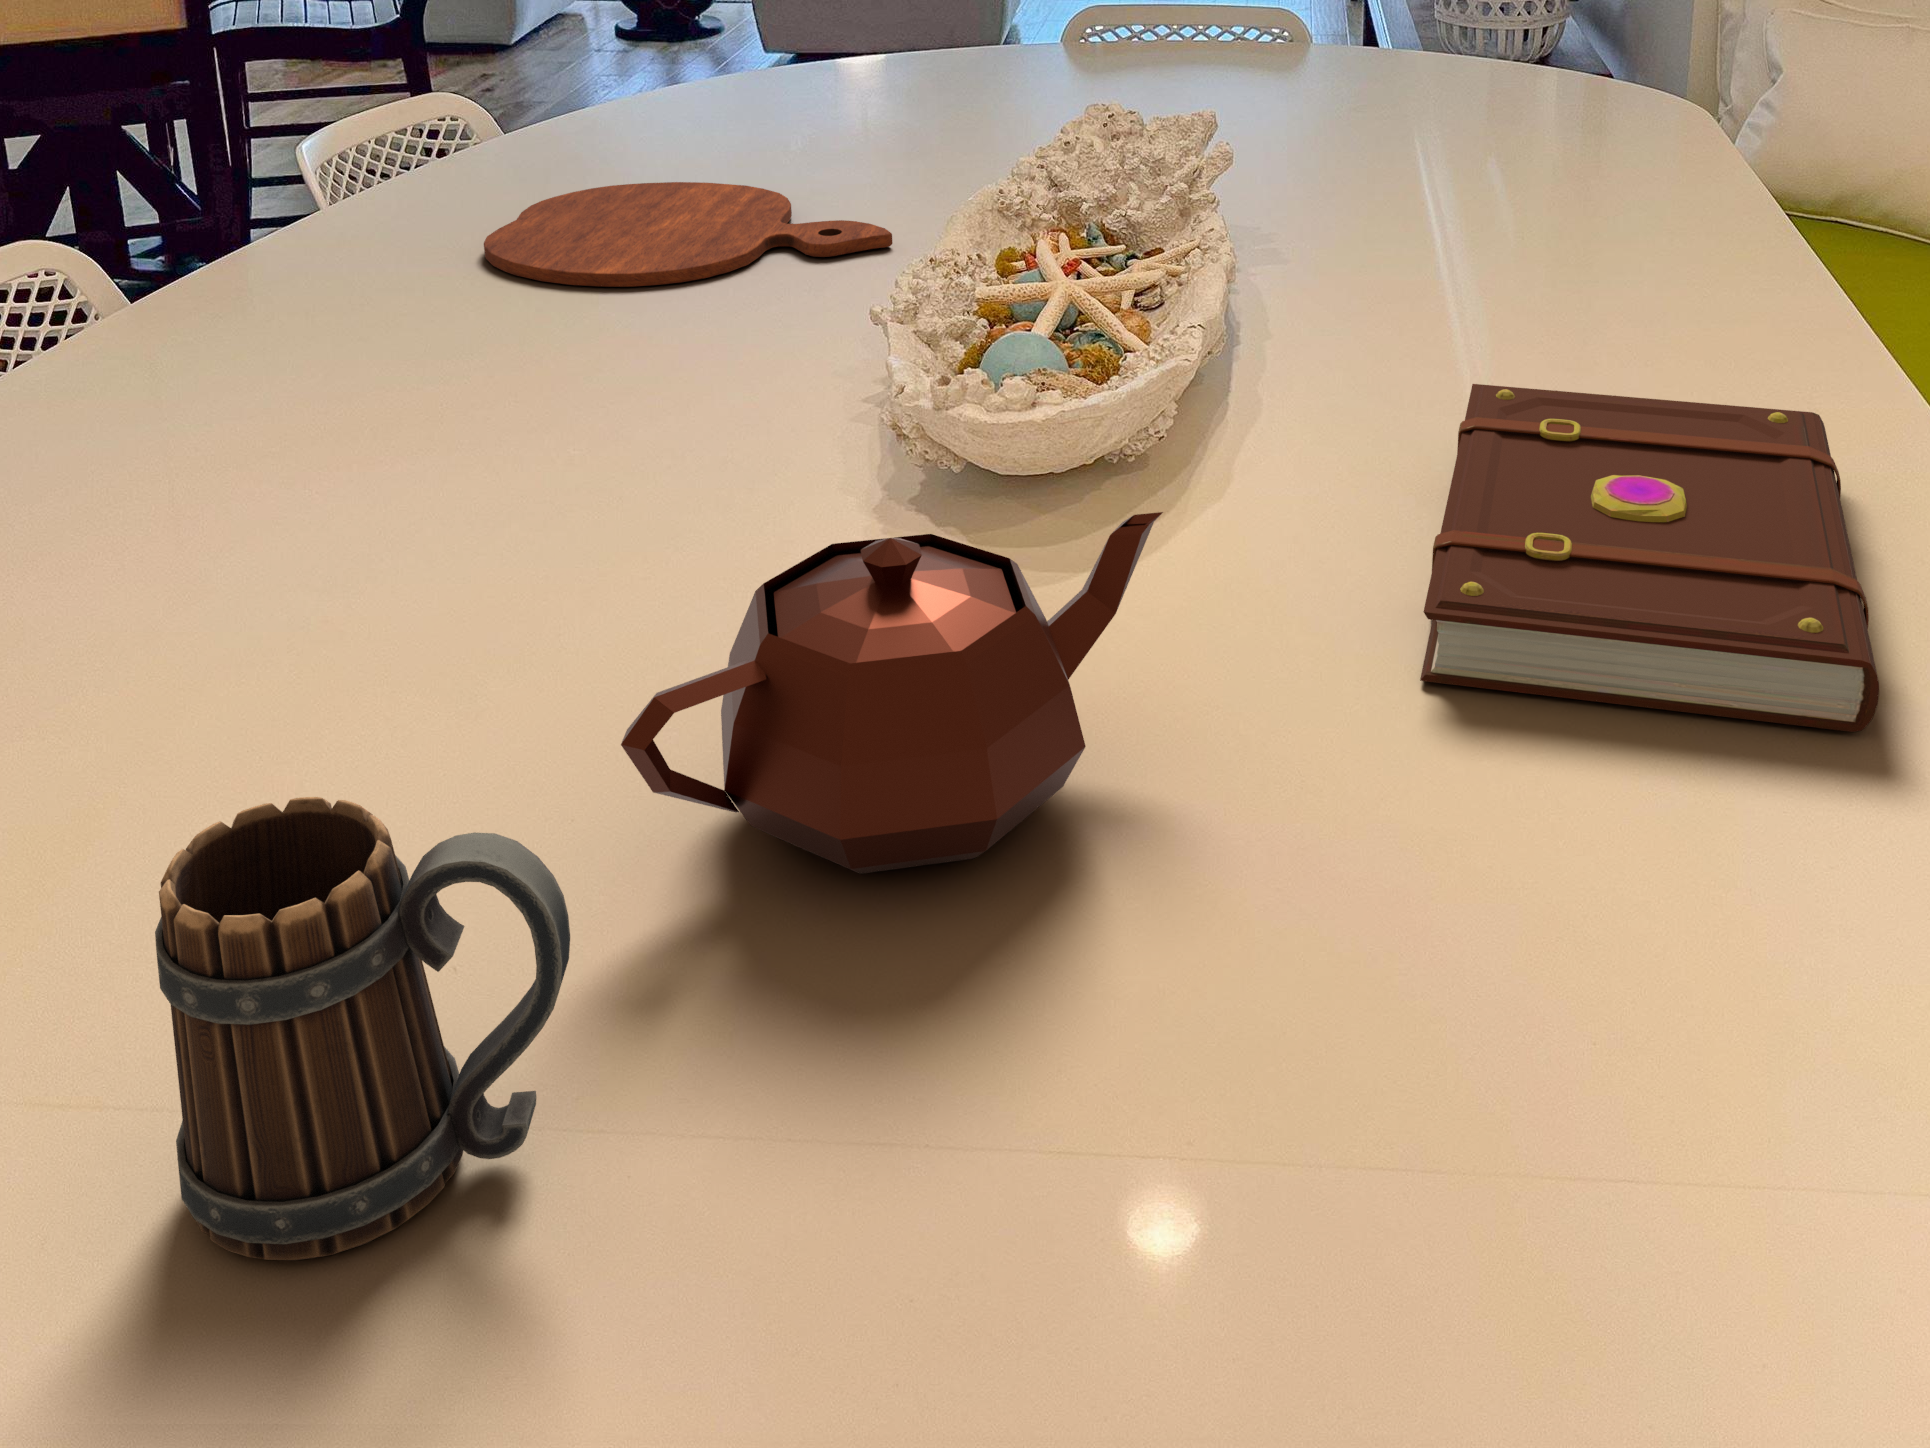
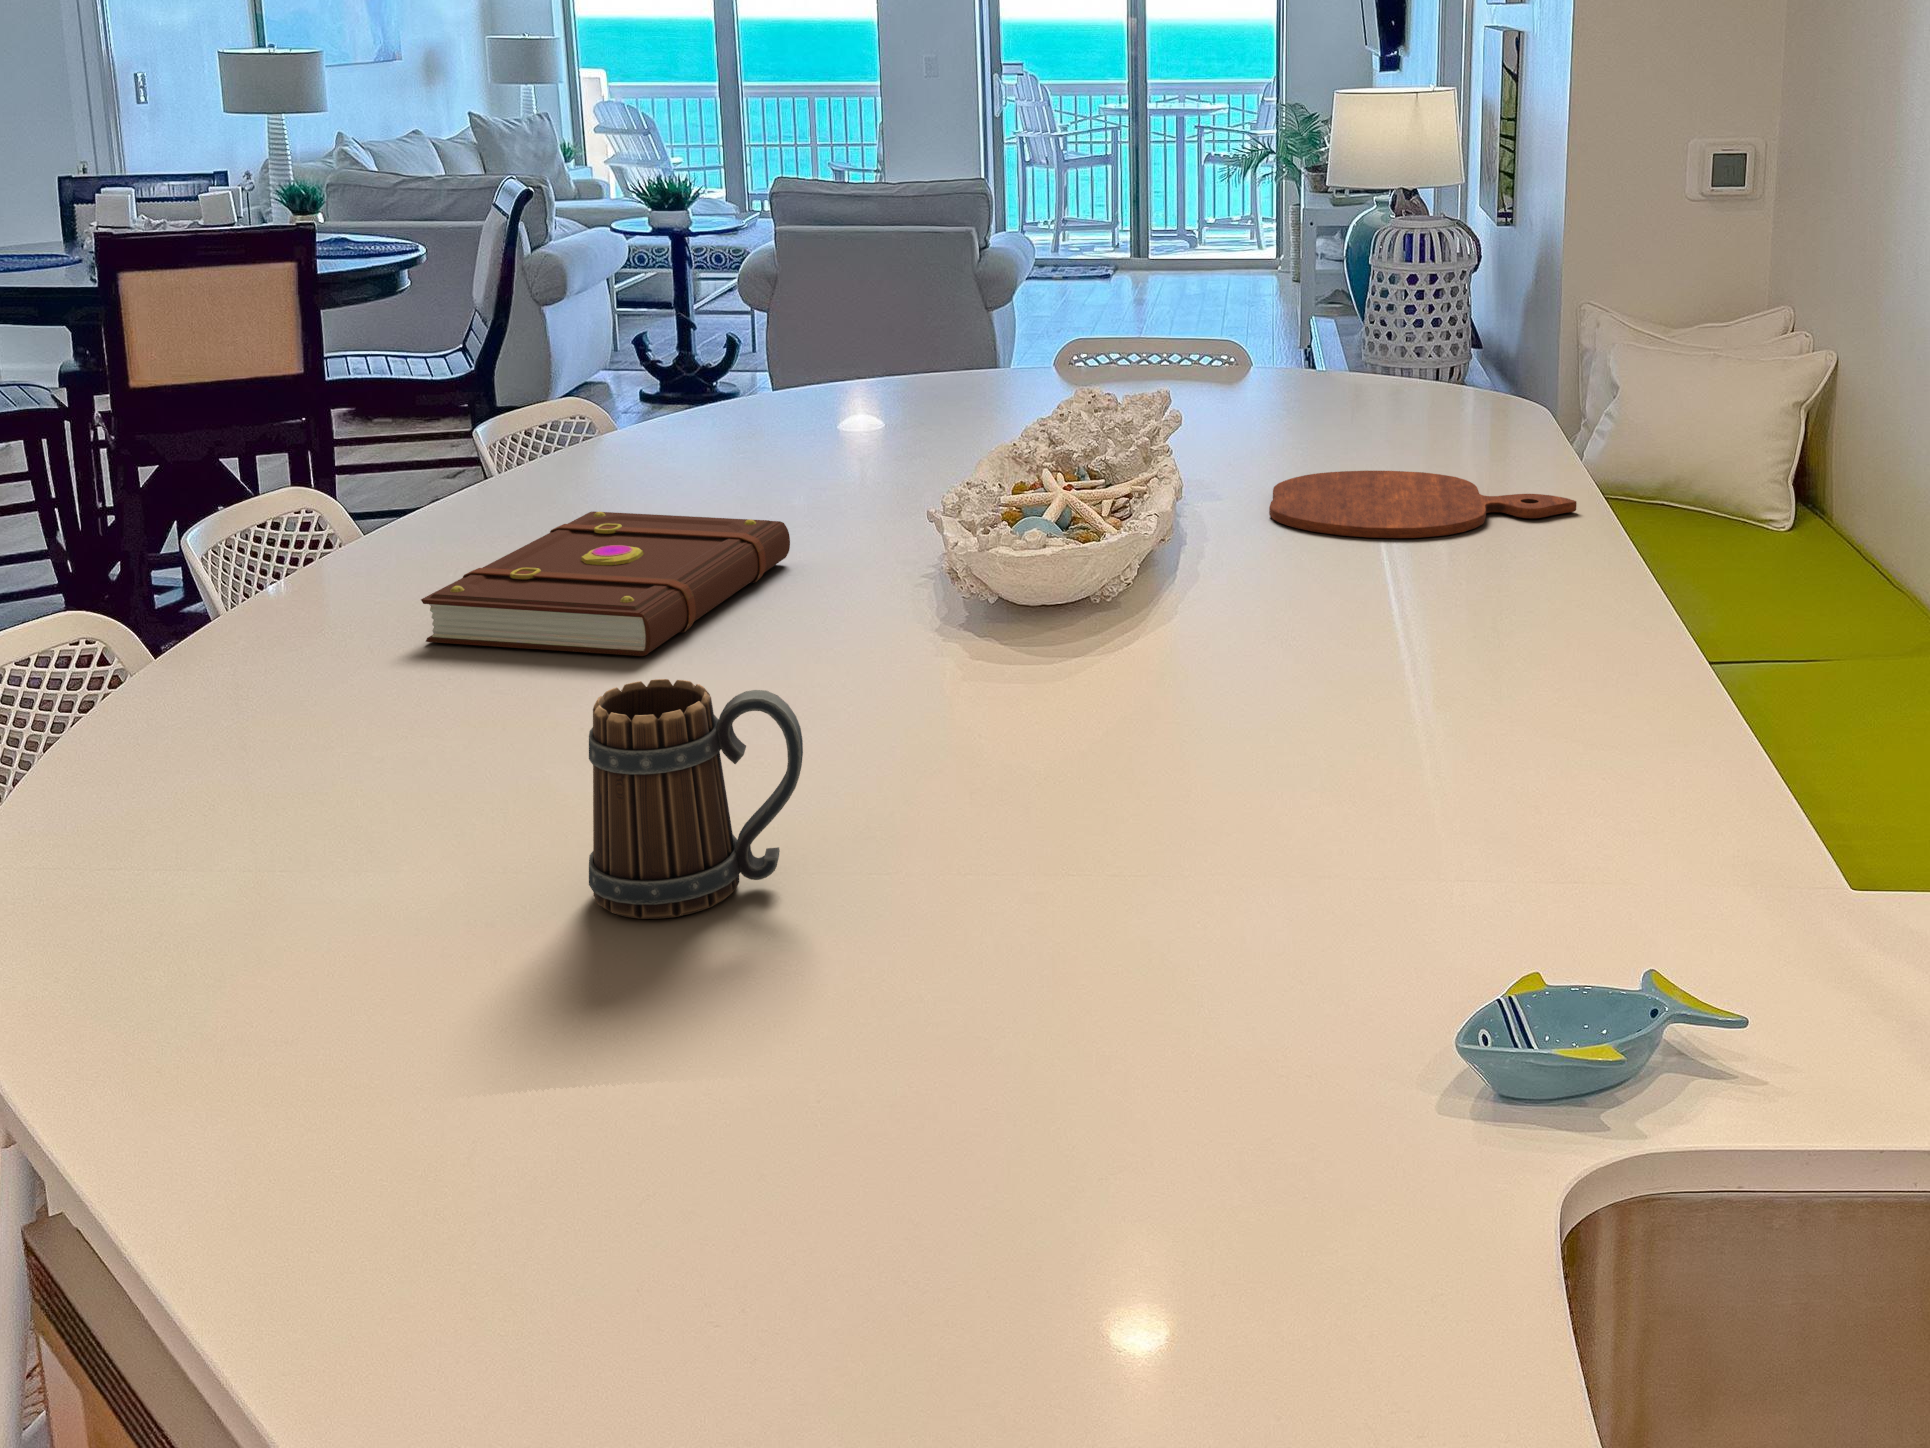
cutting board: present [484,182,892,287] -> present [1269,471,1577,538]
book: present [1420,384,1879,732] -> present [421,511,790,656]
teapot: present [621,512,1163,874] -> none [809,585,1126,780]

